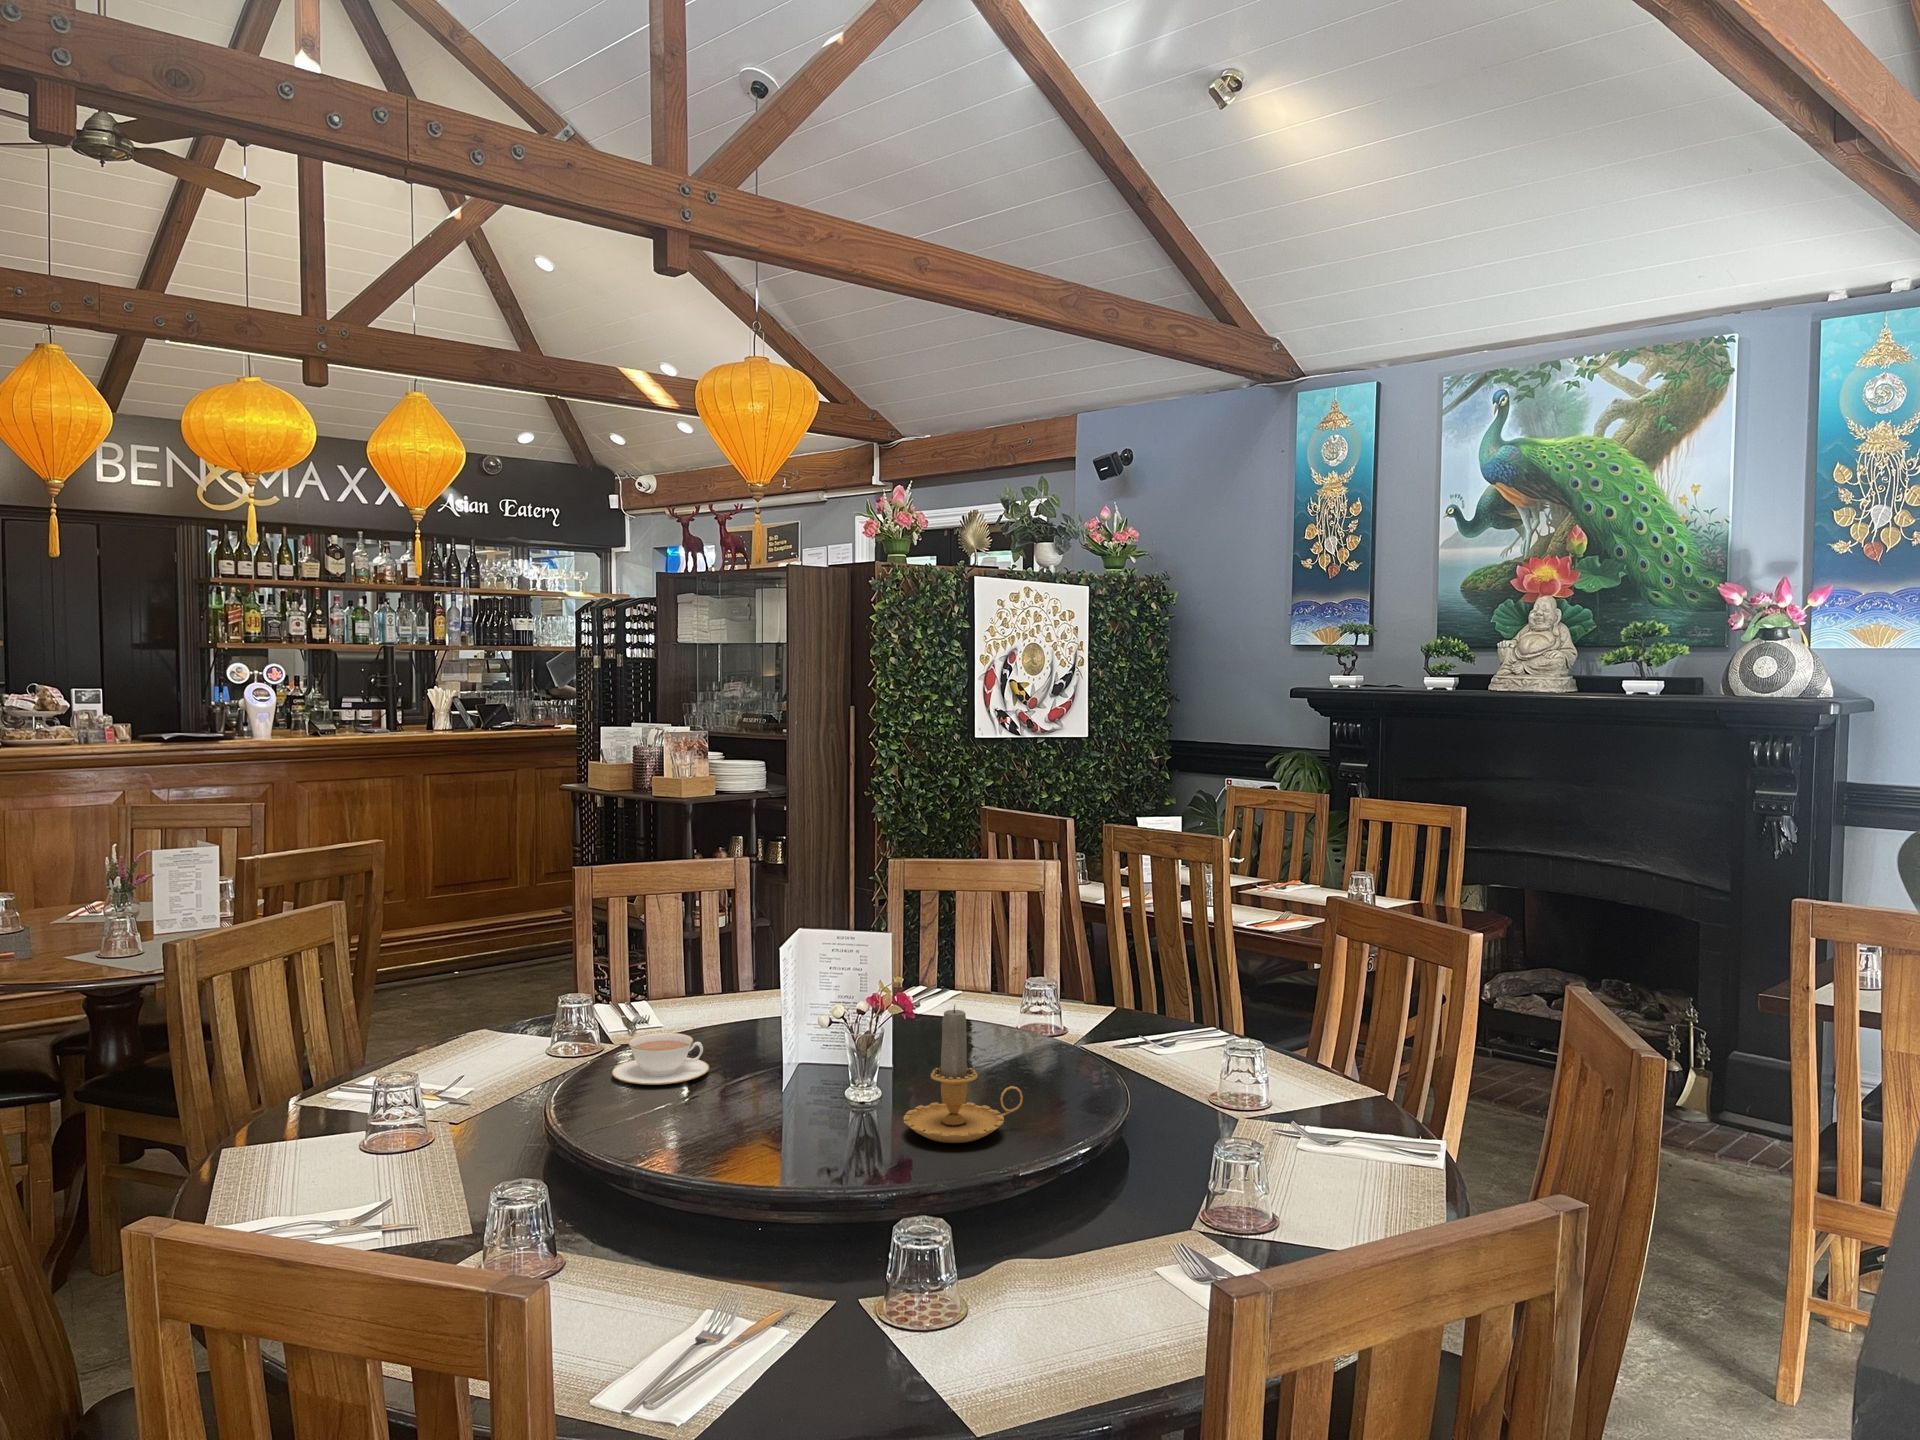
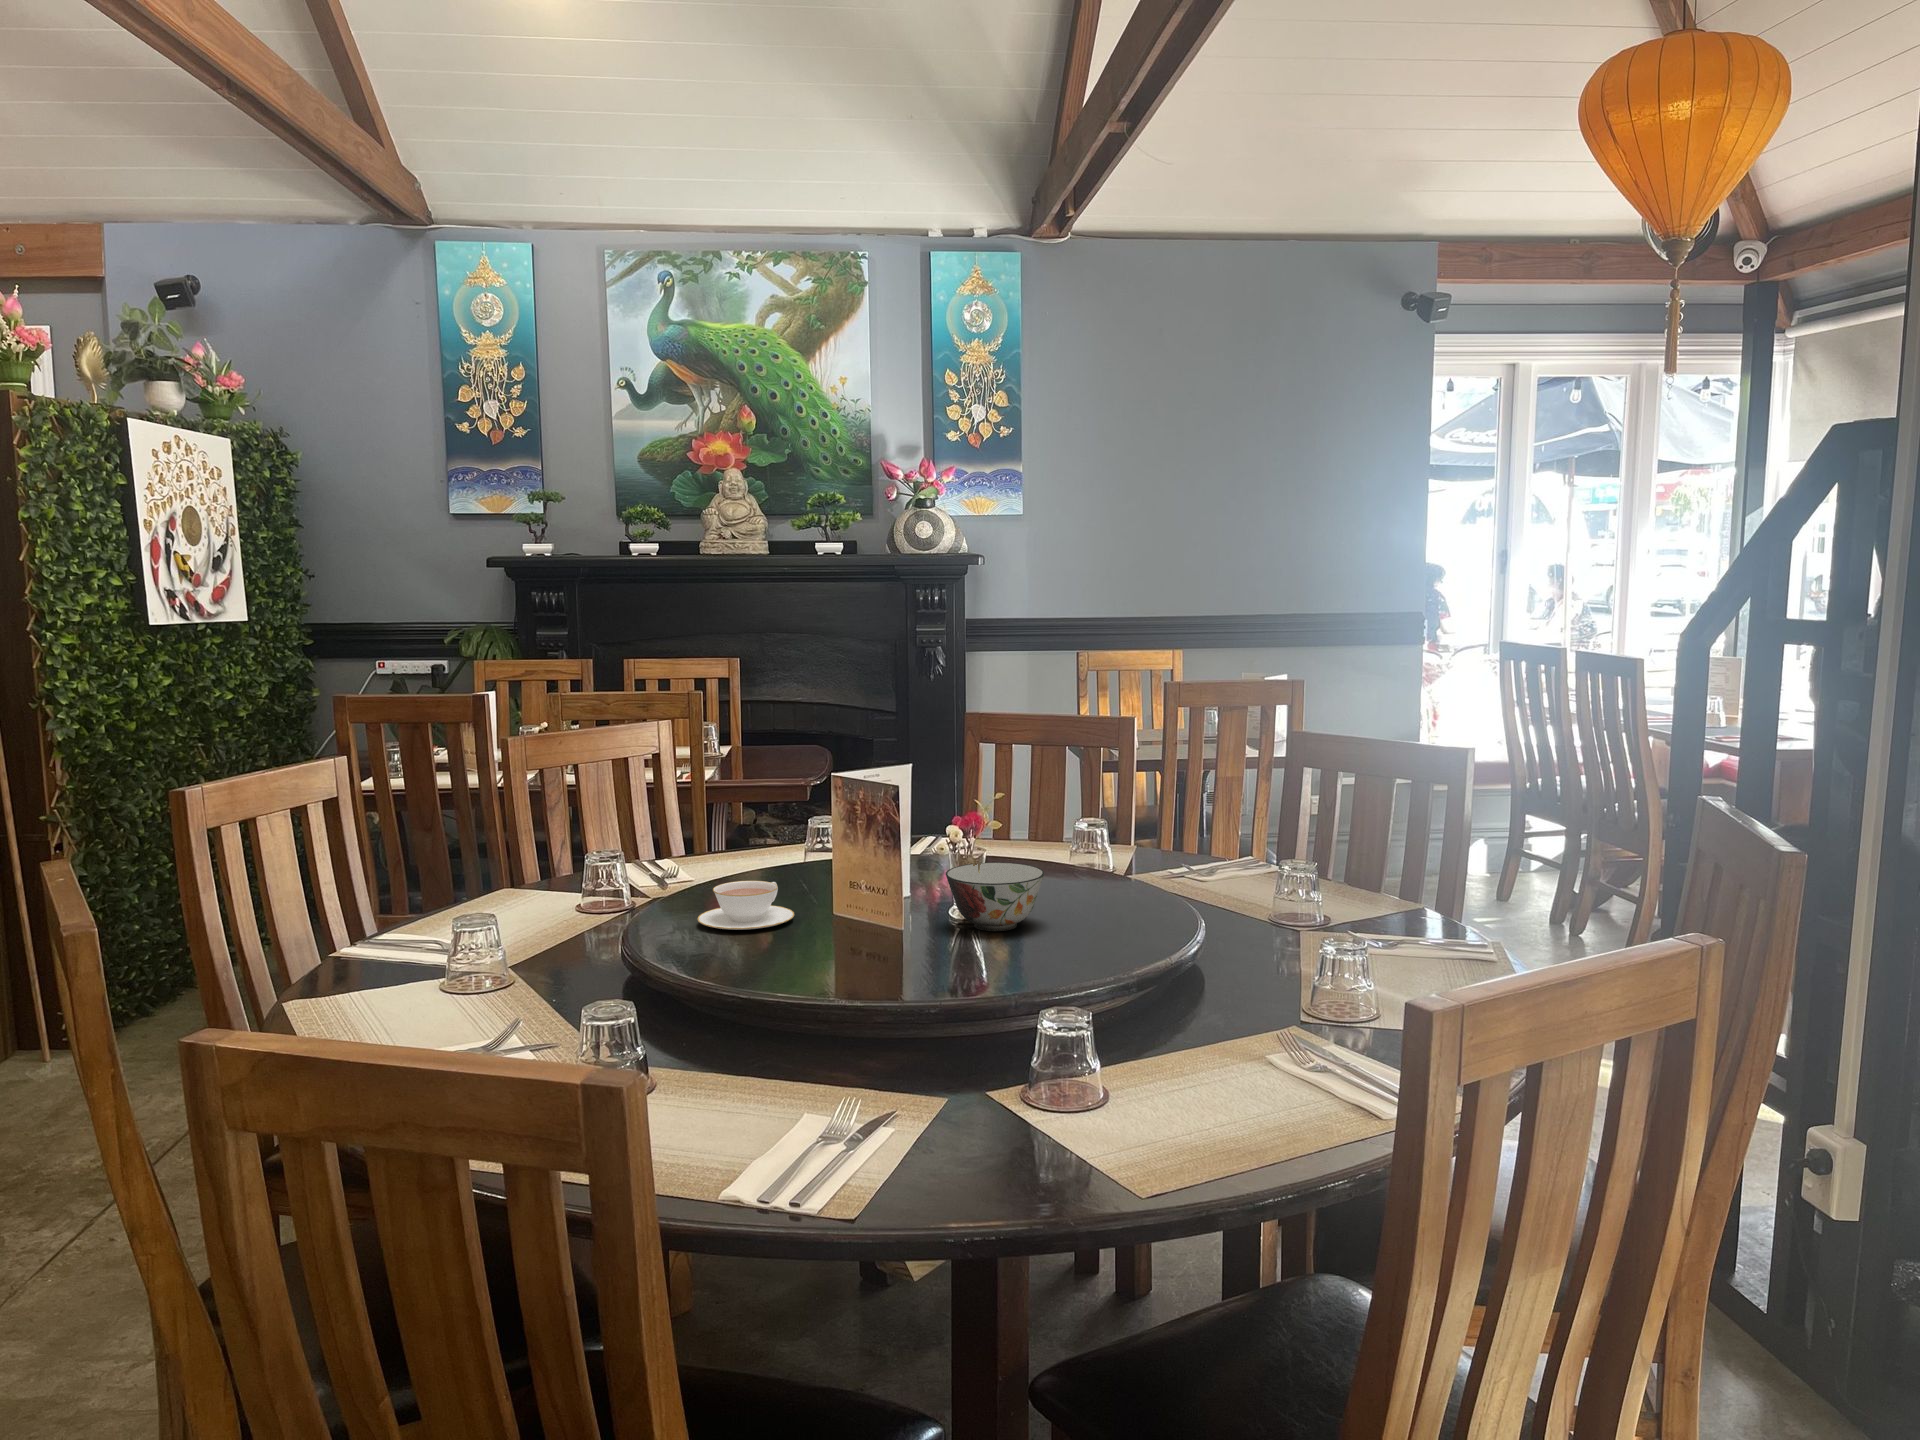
candle: present [904,1005,1023,1143] -> none [1029,785,1111,896]
soup bowl: none [707,1068,821,1154] -> present [946,862,1044,931]

